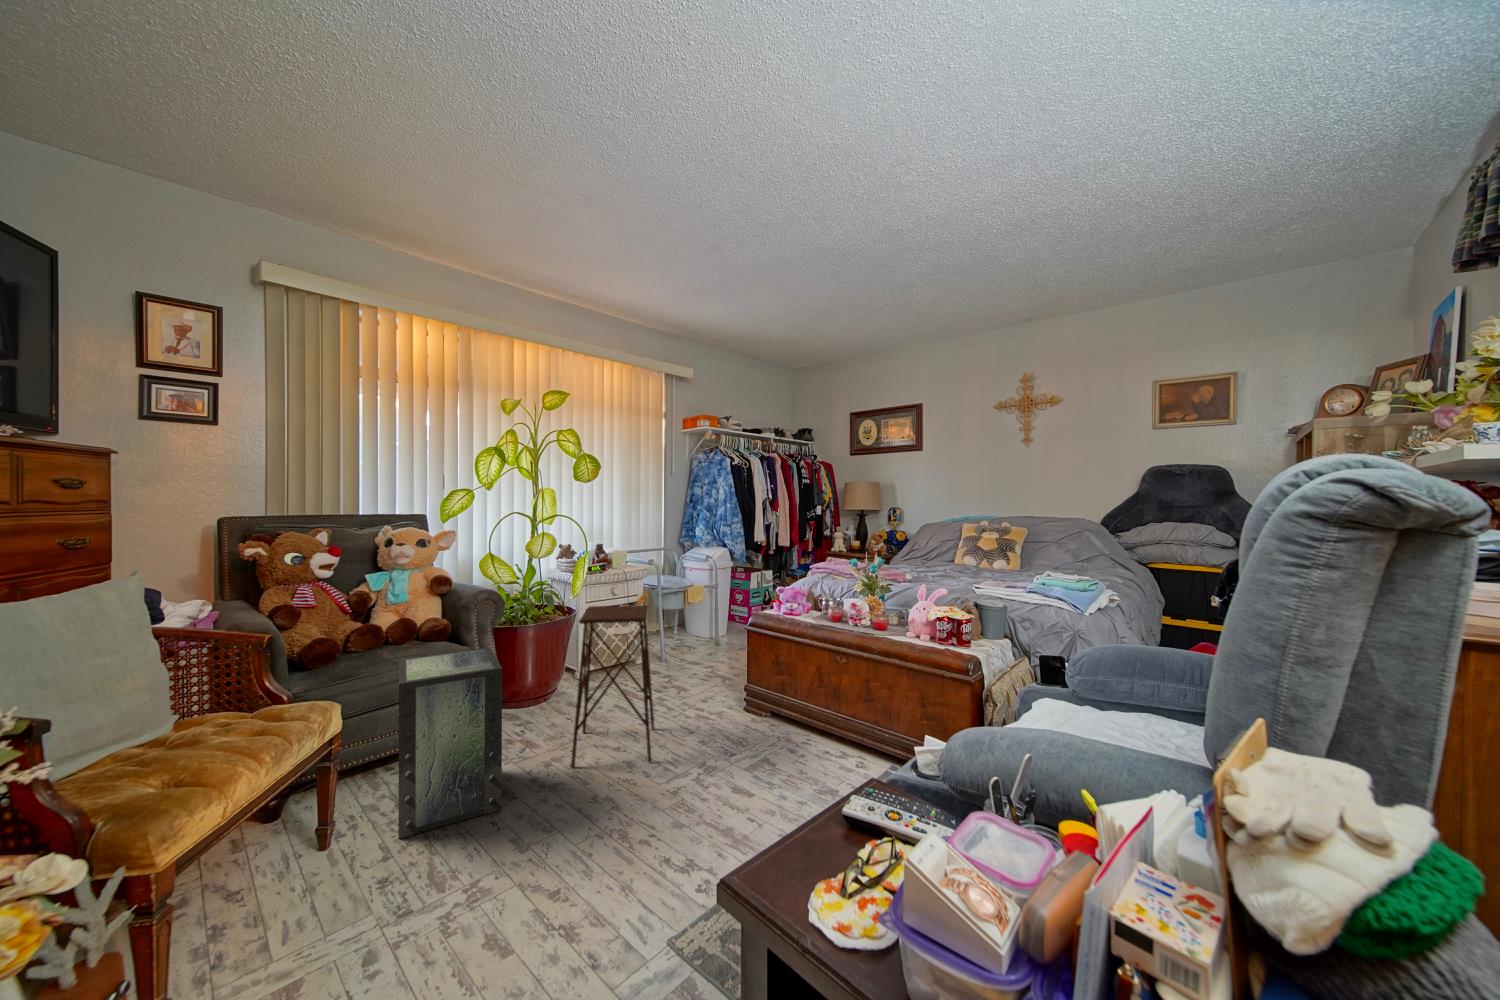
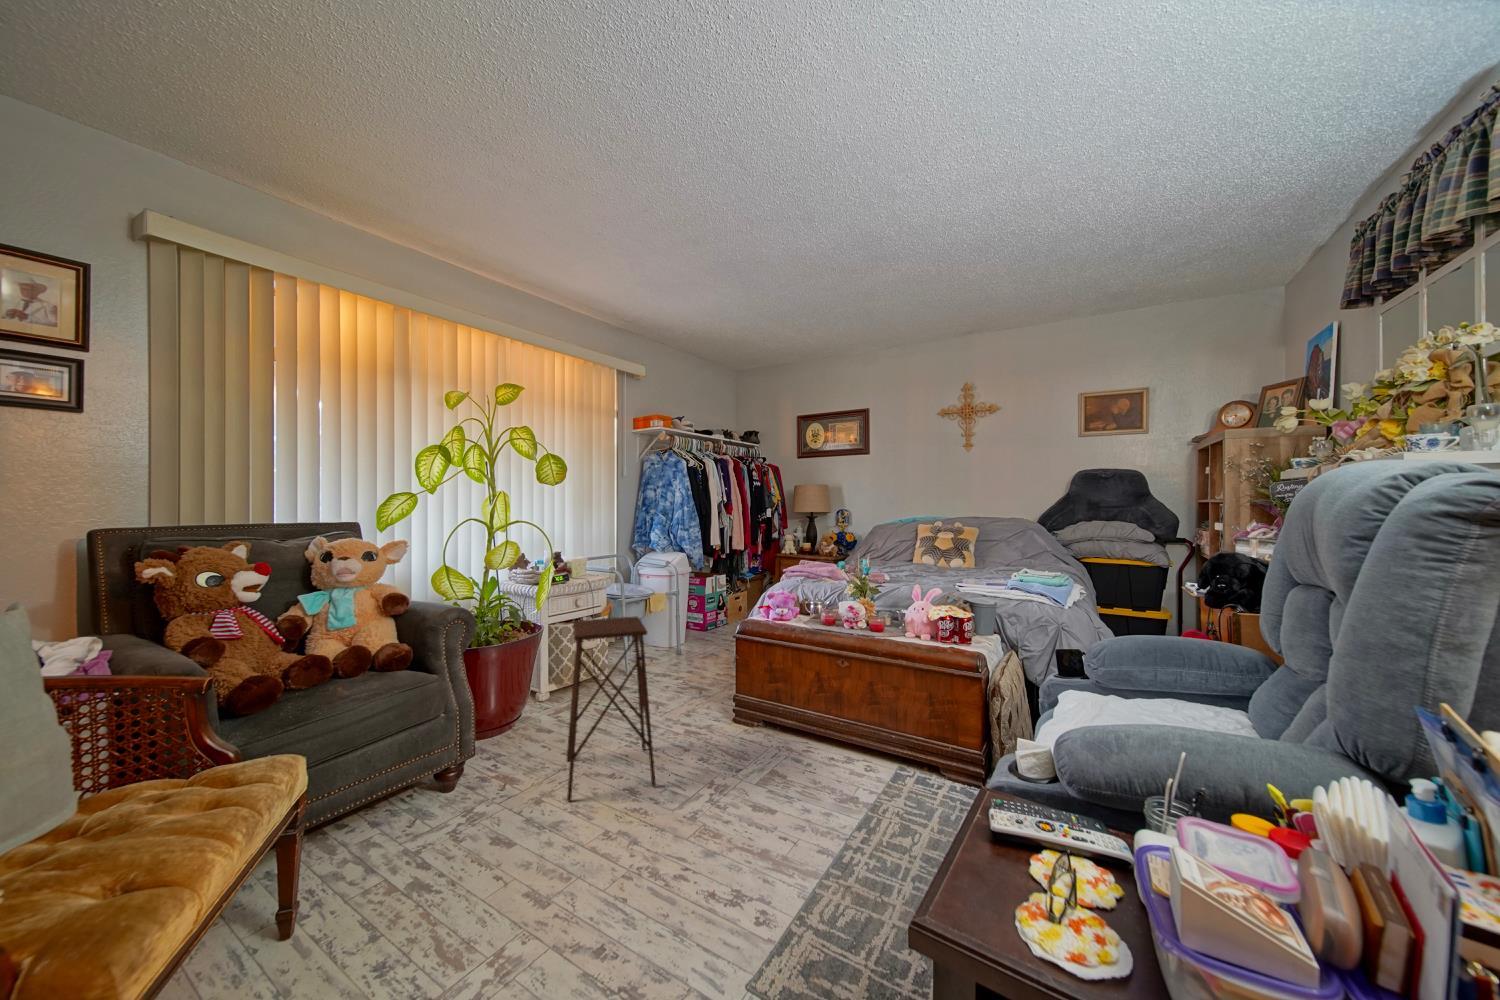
storage box: present [398,647,502,839] -> none [365,673,502,912]

